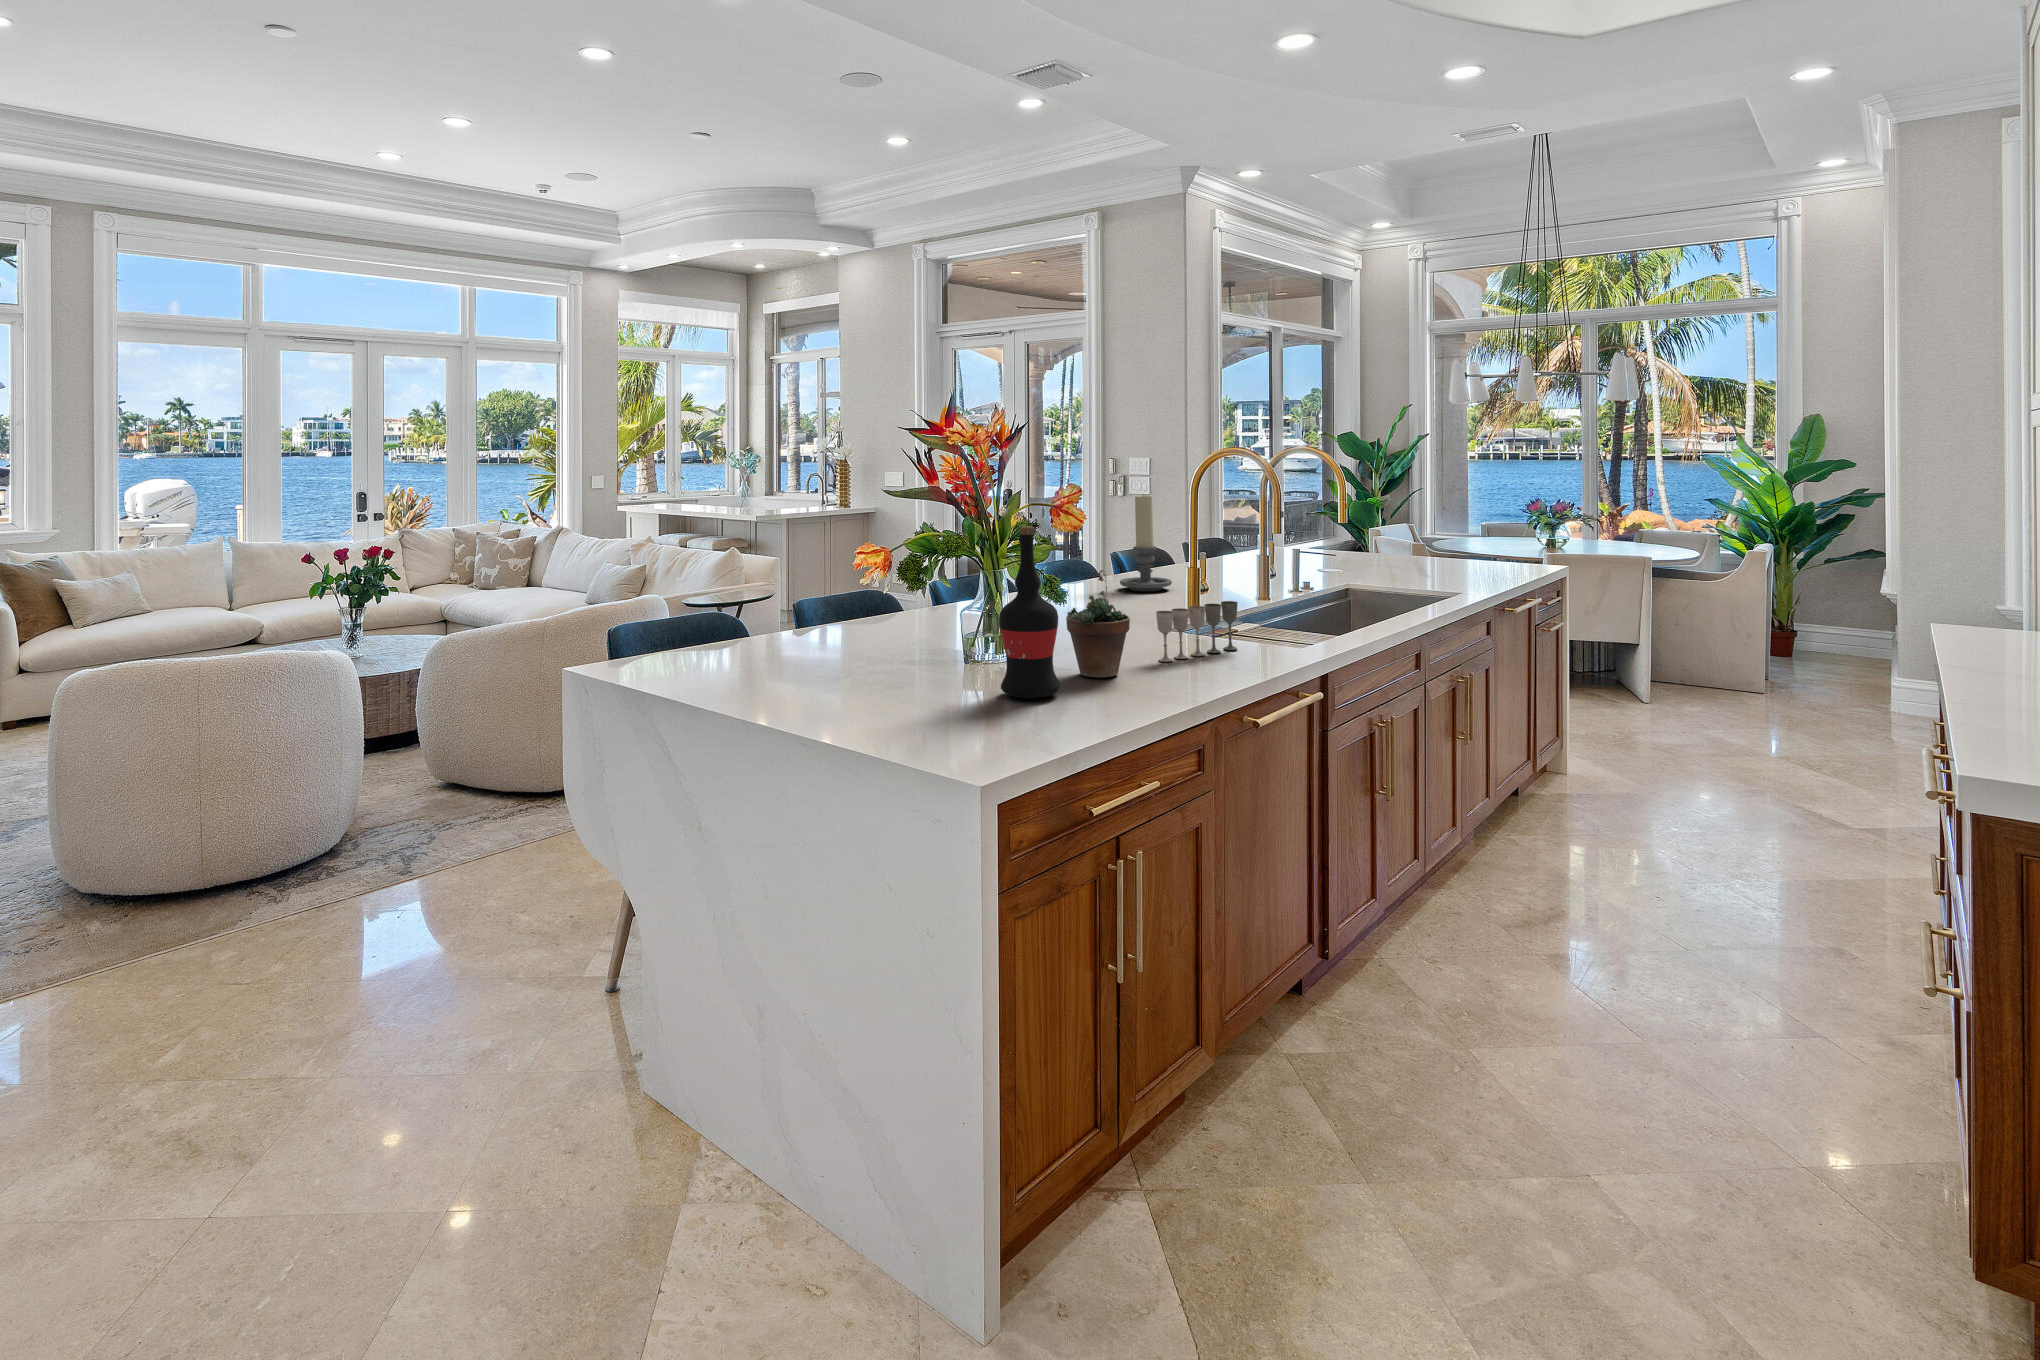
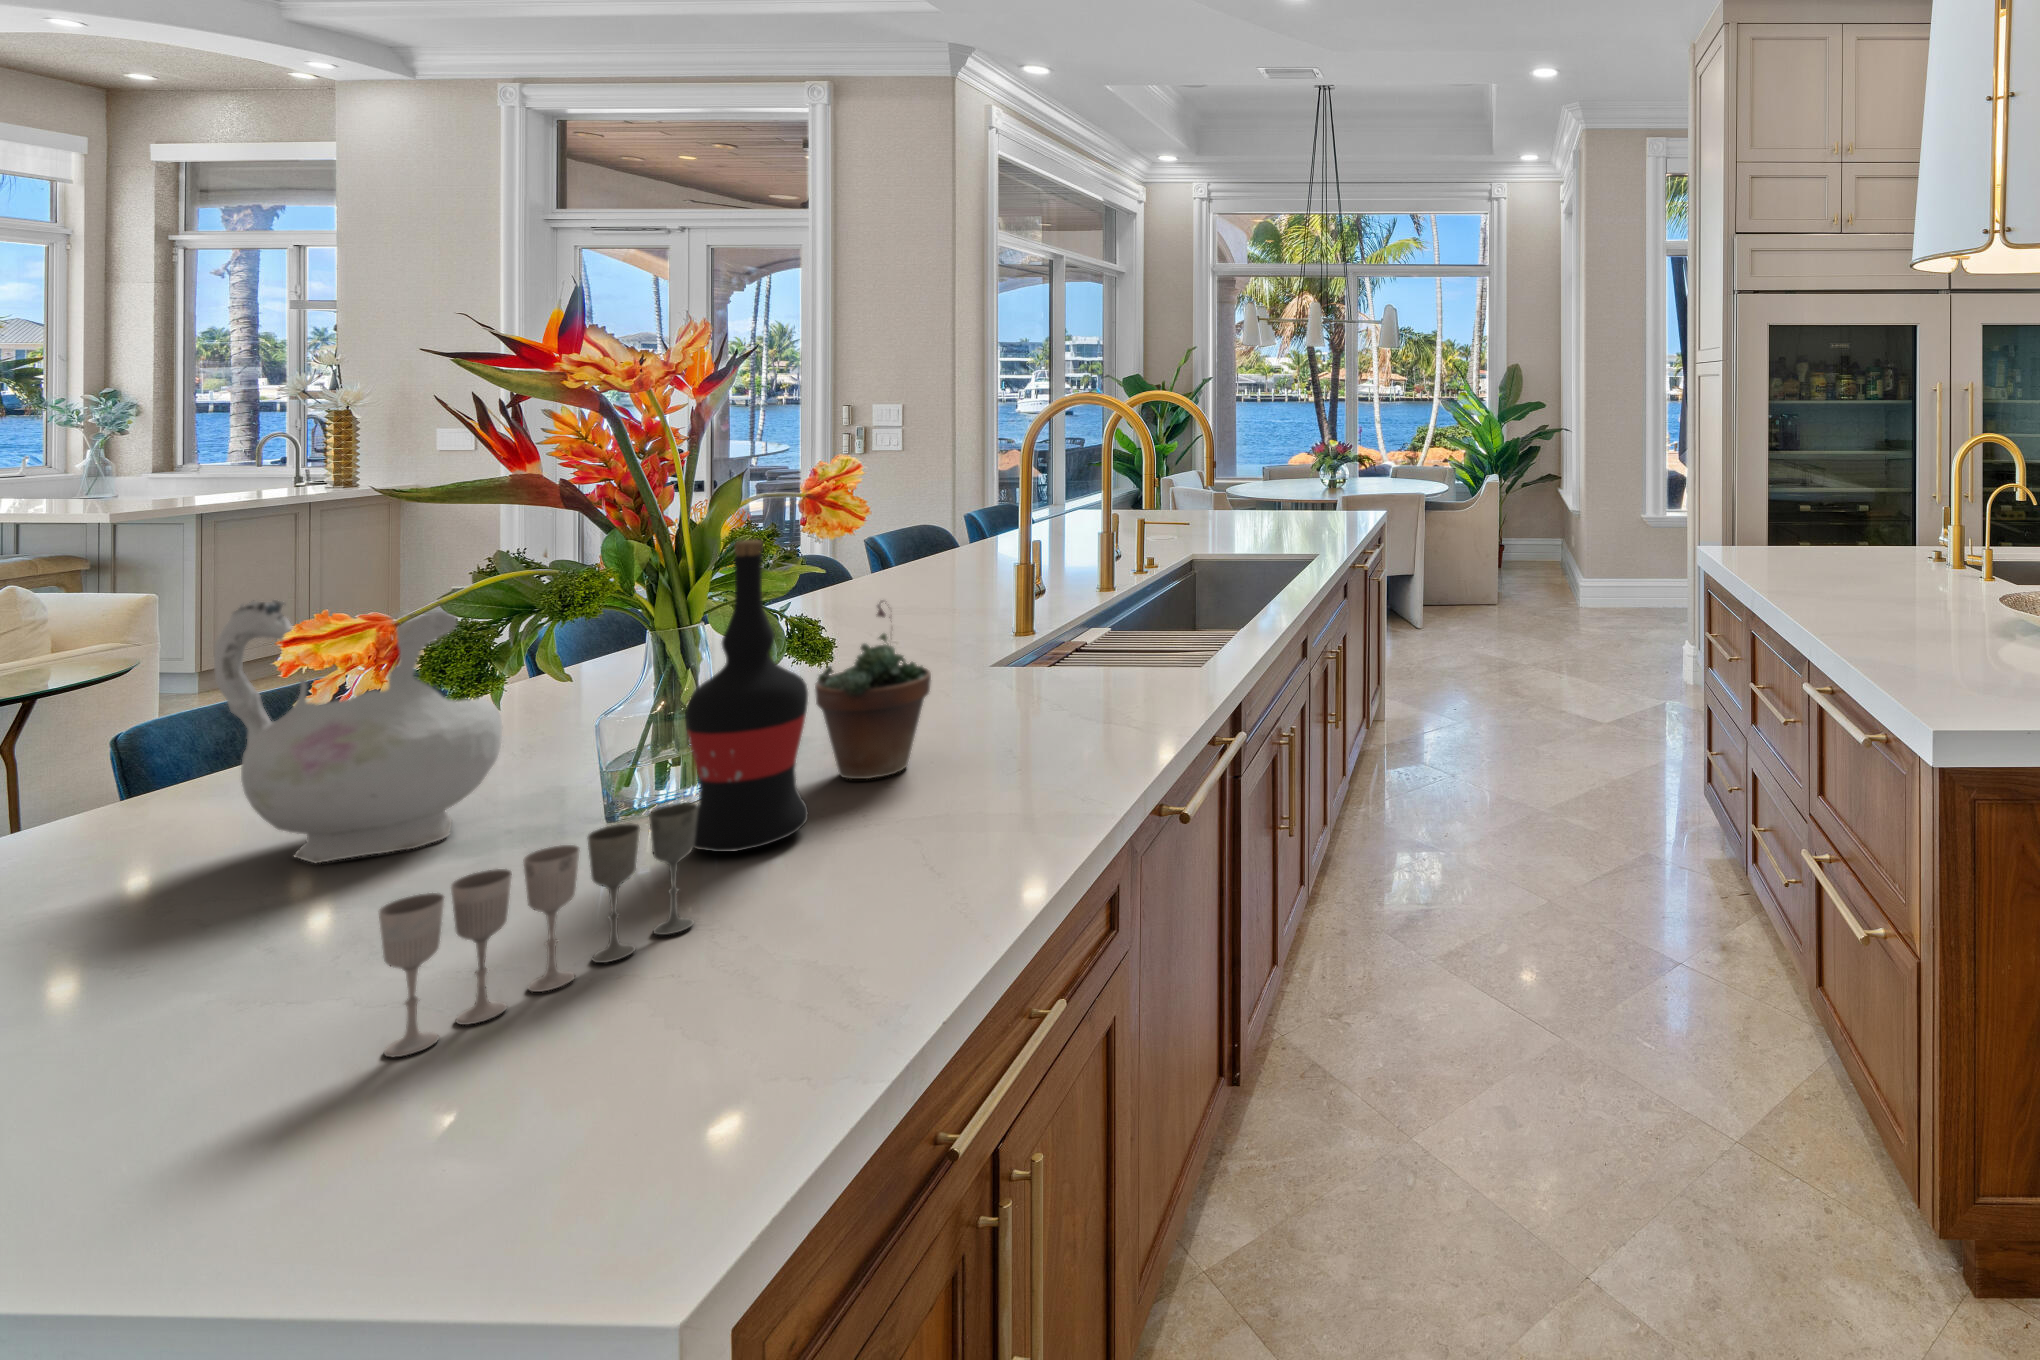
candle holder: present [1120,494,1172,592] -> none [874,466,956,606]
ceramic pitcher: none [816,545,923,675] -> present [214,600,502,863]
wine glass: present [1156,601,1238,662] -> present [378,803,698,1057]

